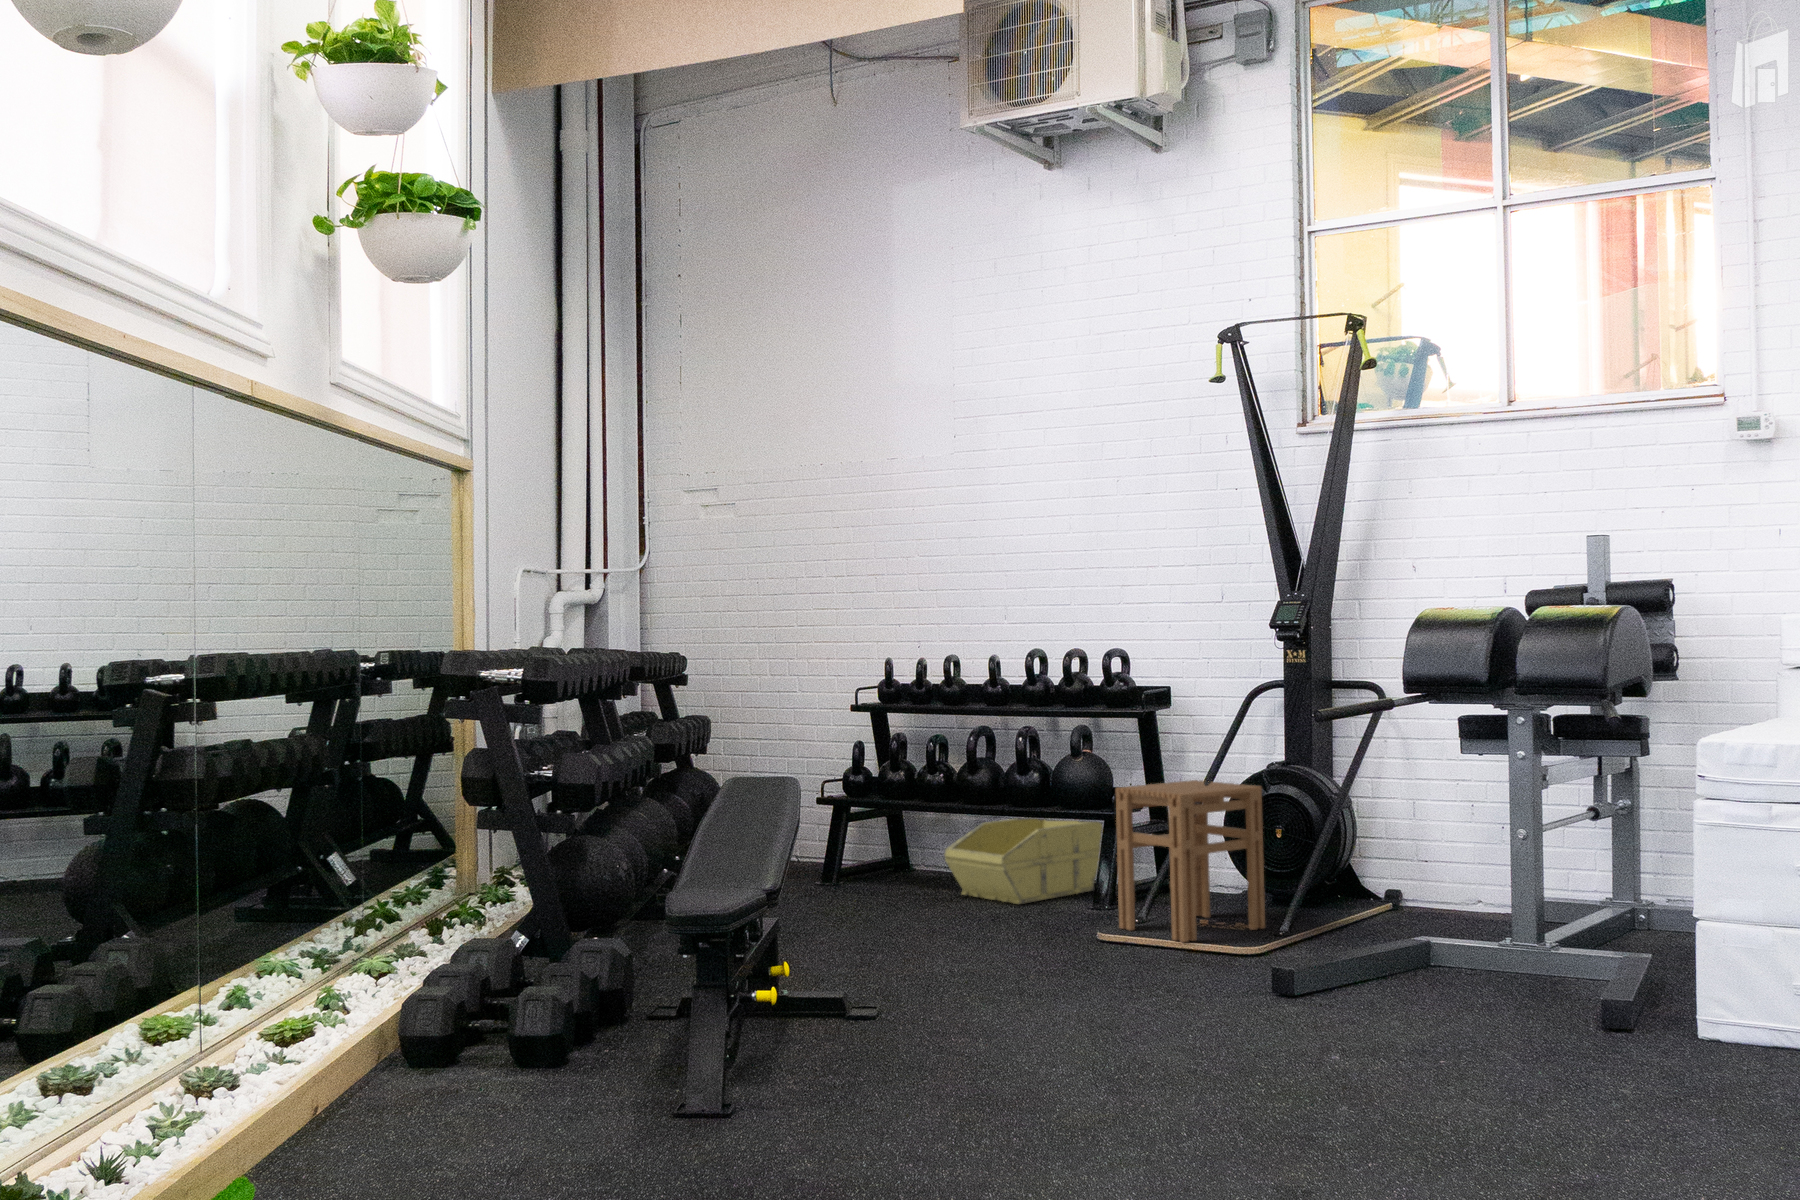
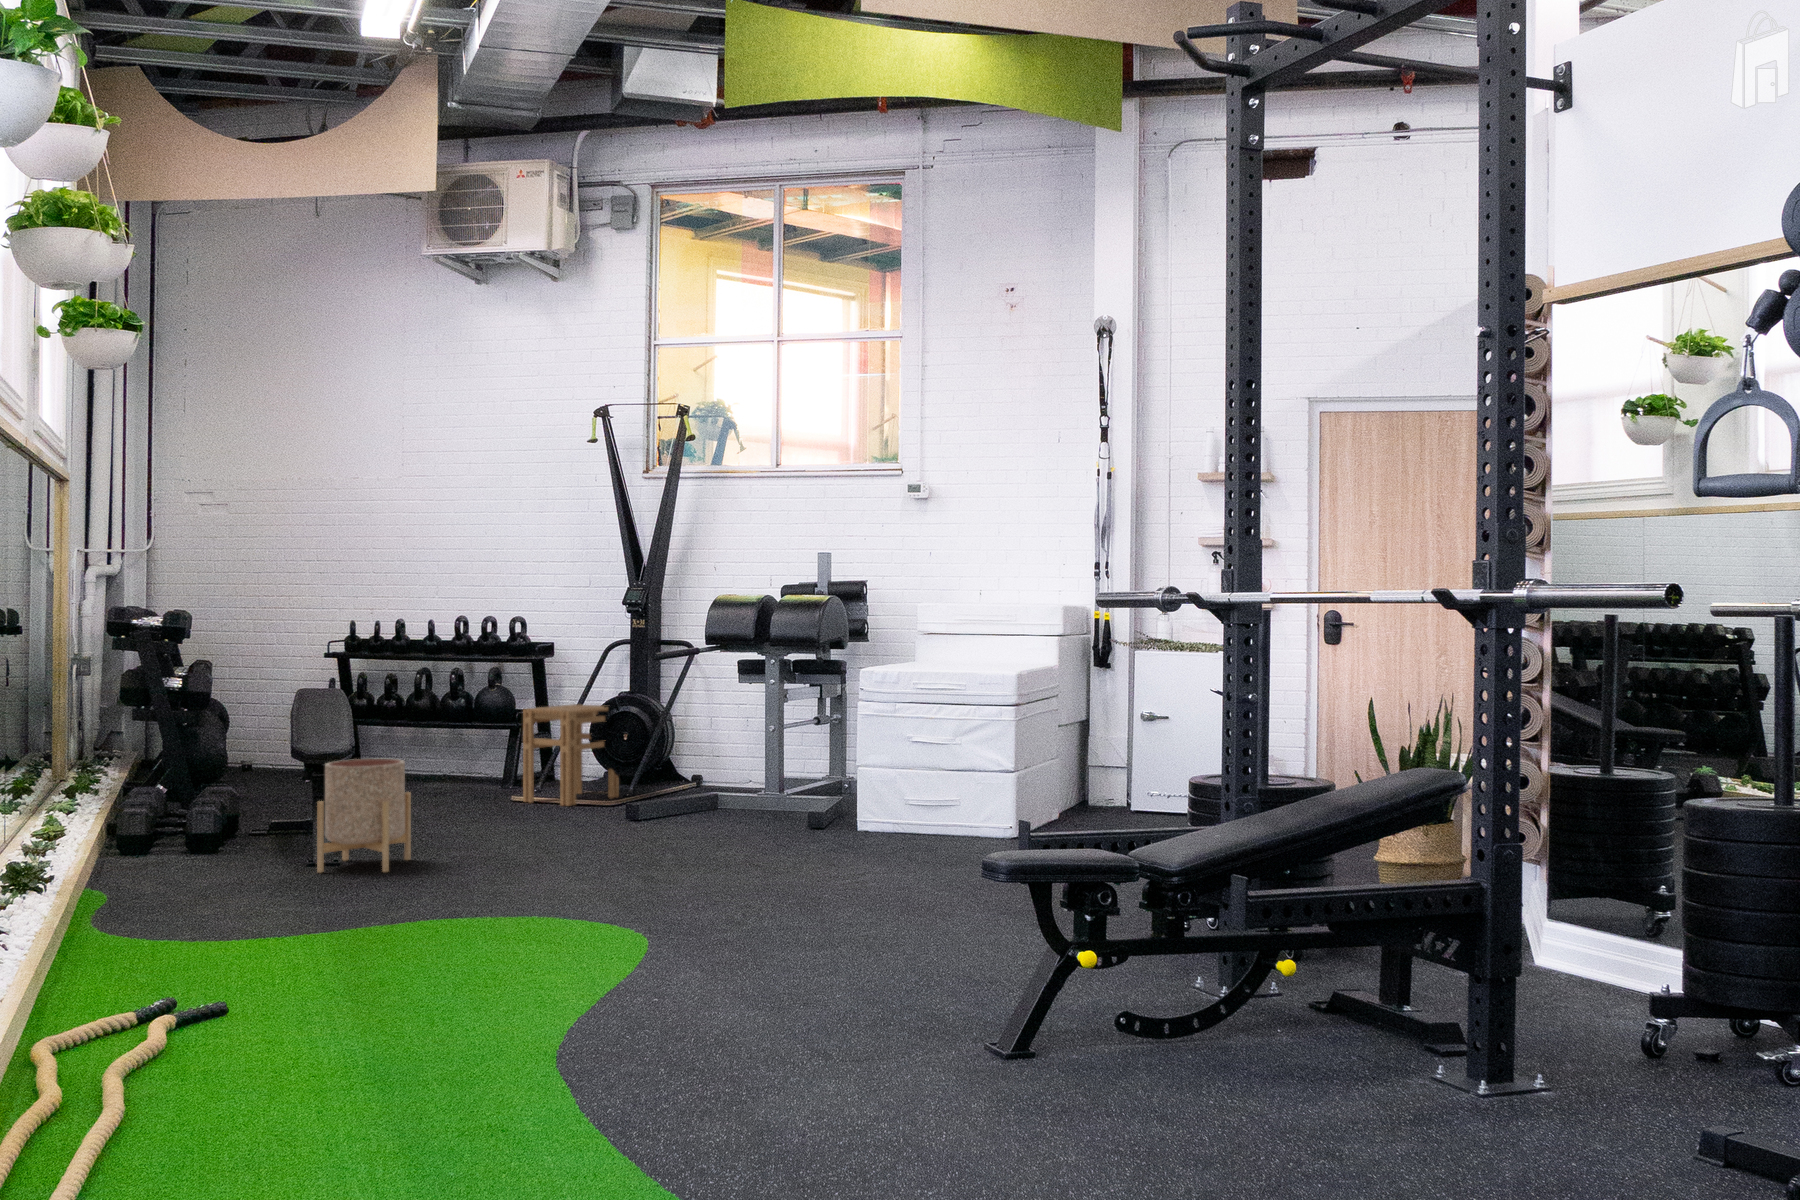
storage bin: present [944,819,1102,904] -> none [389,734,506,794]
planter: none [761,878,910,1074] -> present [317,759,411,873]

